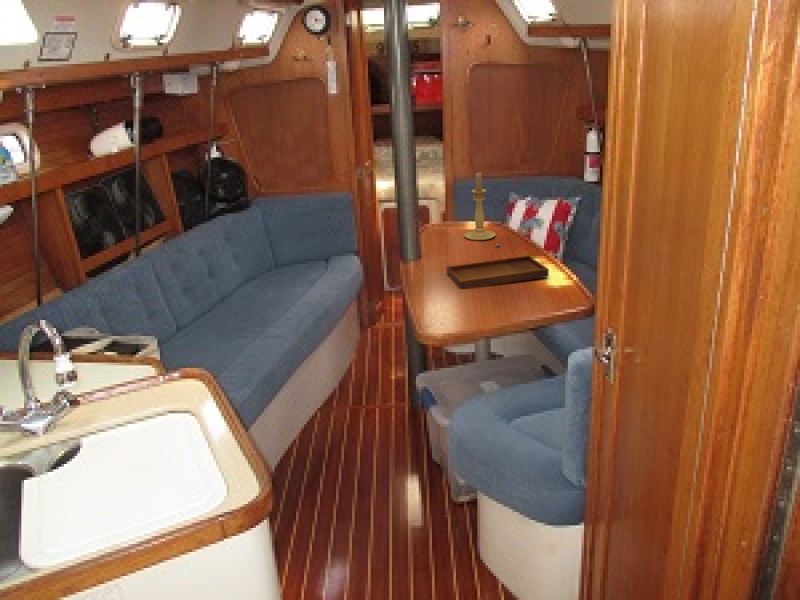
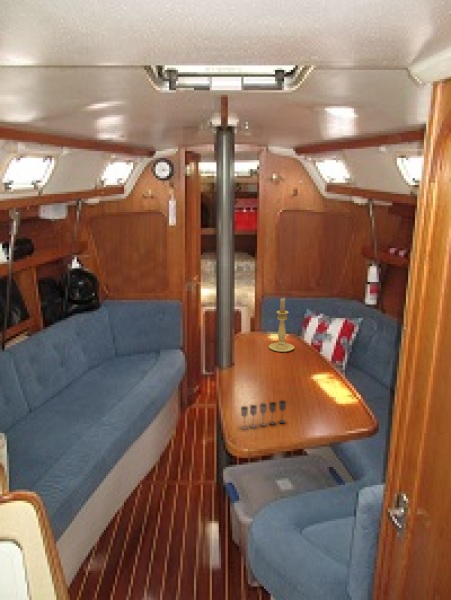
tray: present [446,244,549,289] -> none [253,362,338,401]
wine glass: none [432,282,486,317] -> present [241,400,286,429]

